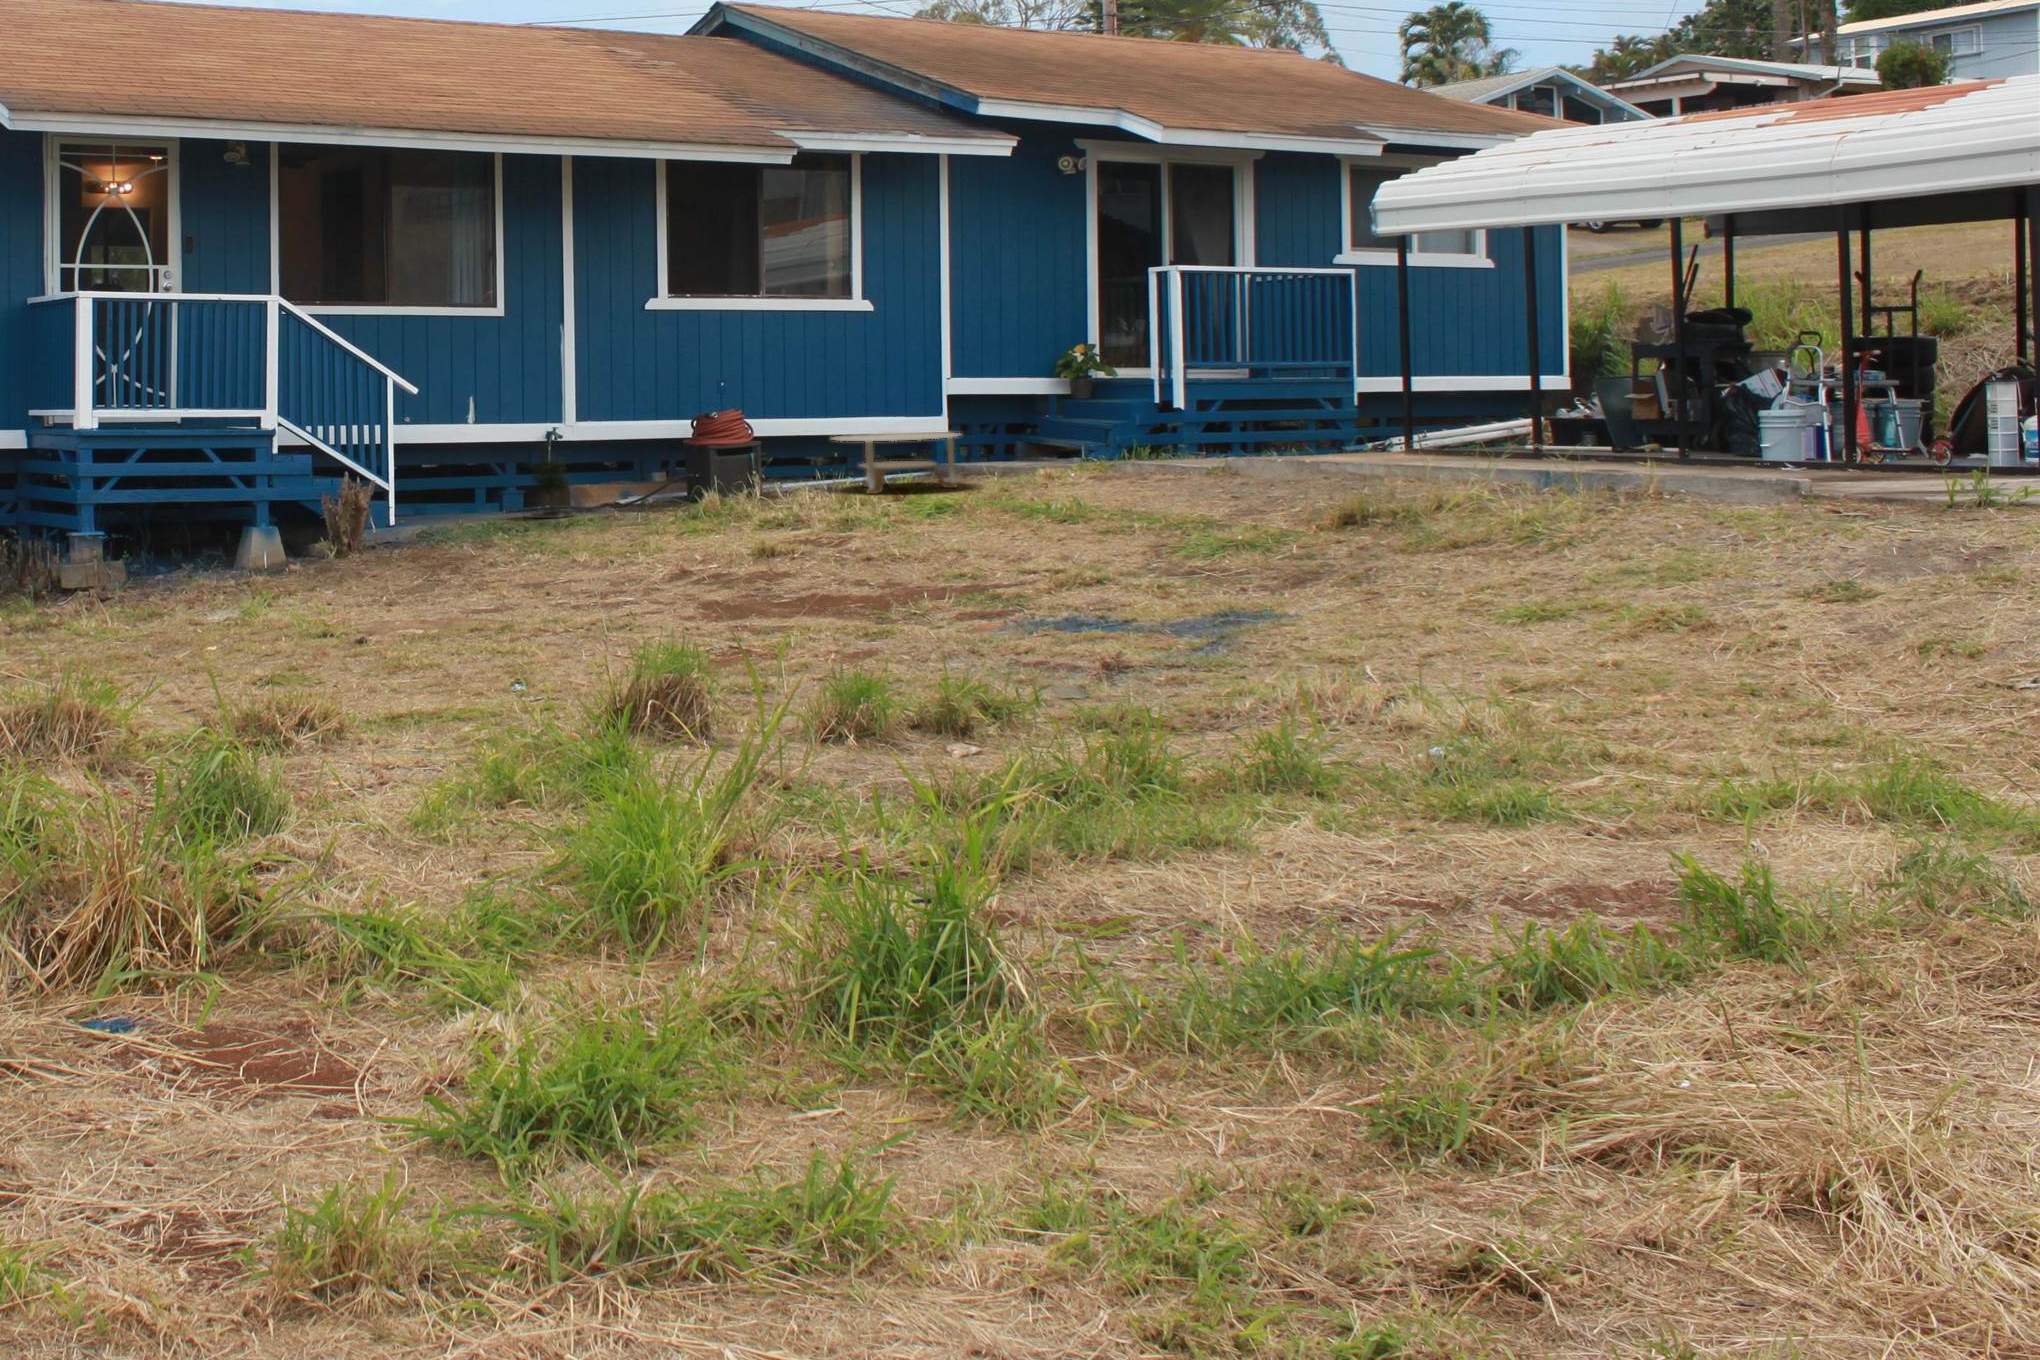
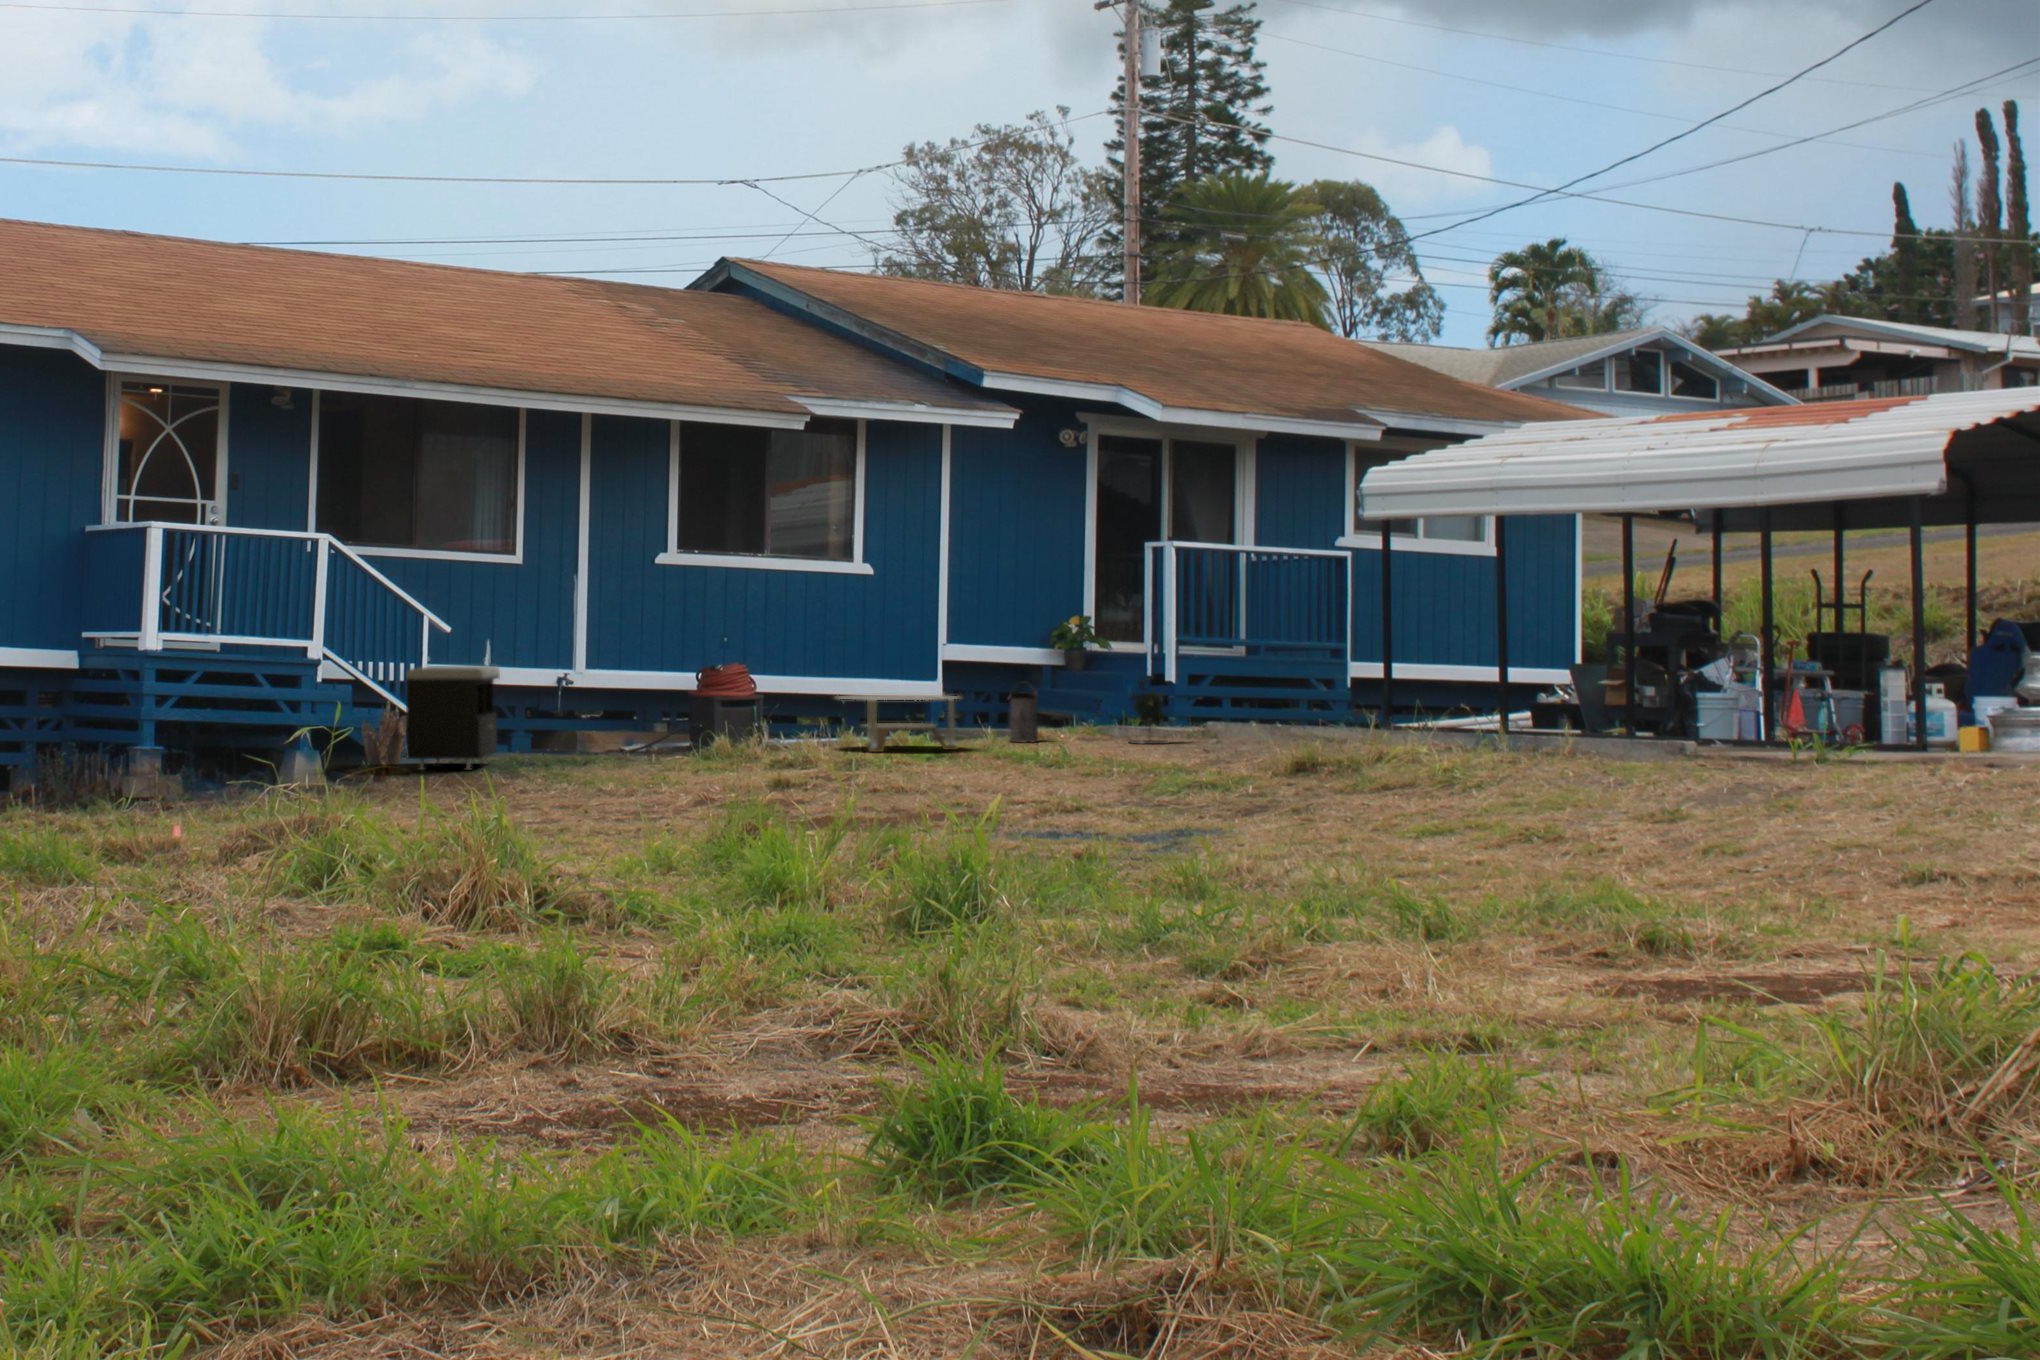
watering can: none [1011,413,1042,474] -> present [1010,682,1039,742]
storage bench: none [374,424,479,536] -> present [406,666,500,770]
potted tree: present [527,438,573,518] -> present [1129,672,1168,744]

